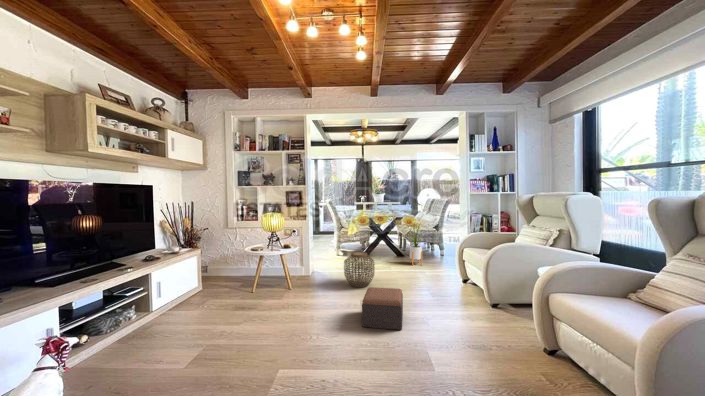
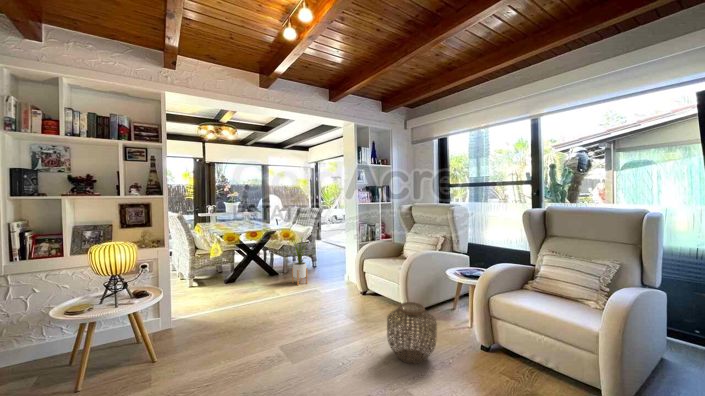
woven basket: present [344,252,375,287] -> present [387,302,437,363]
footstool: present [362,287,403,330] -> none [303,320,361,381]

